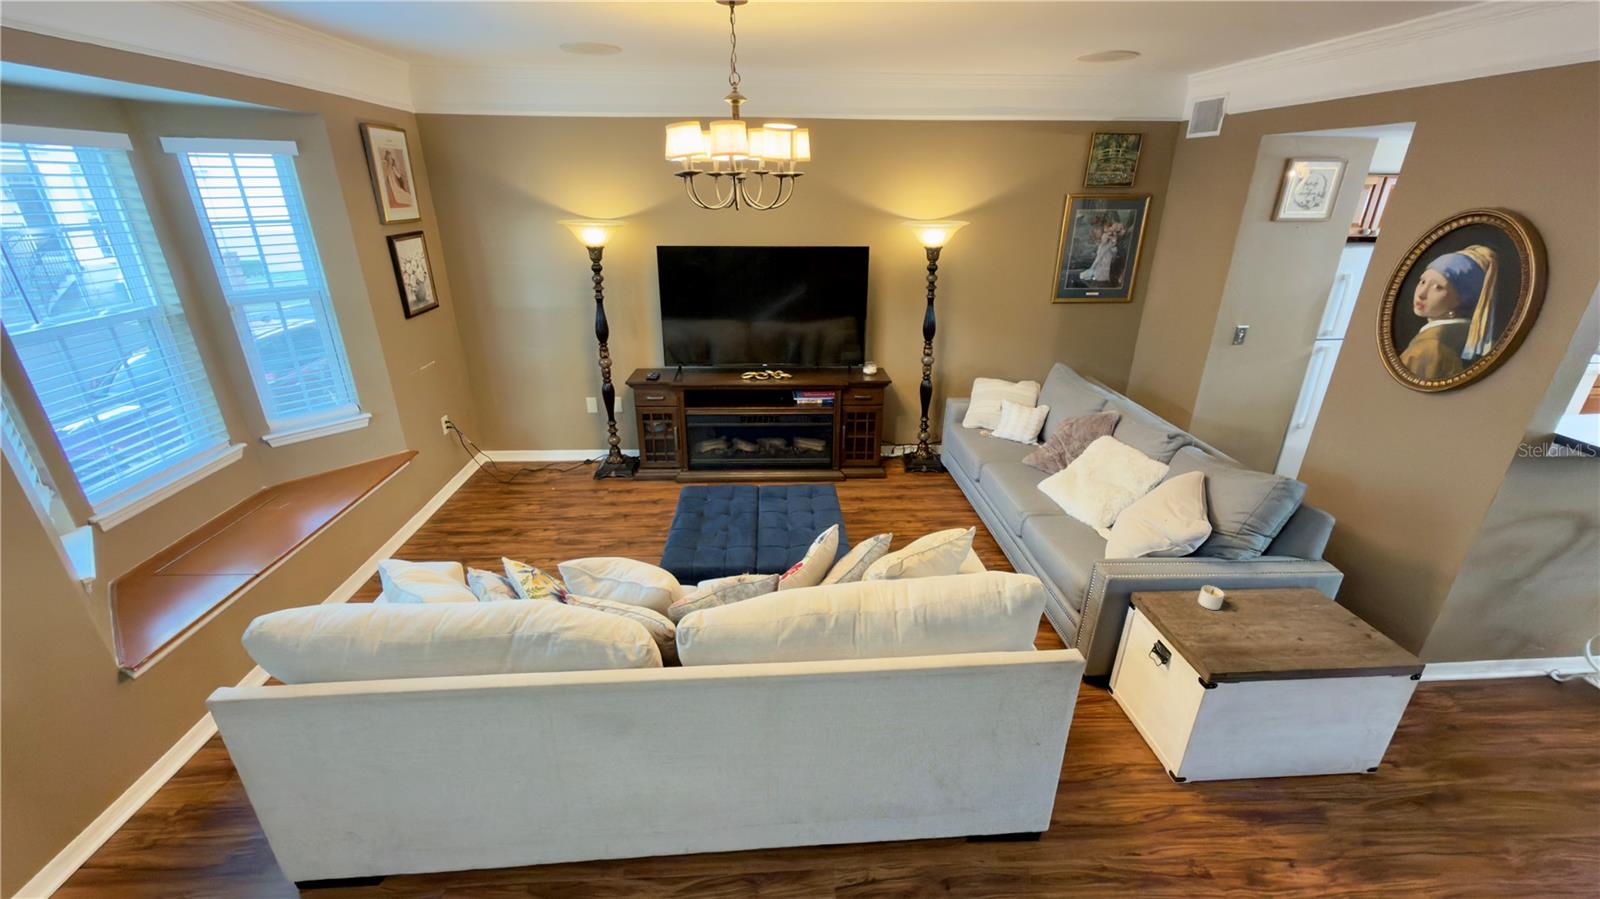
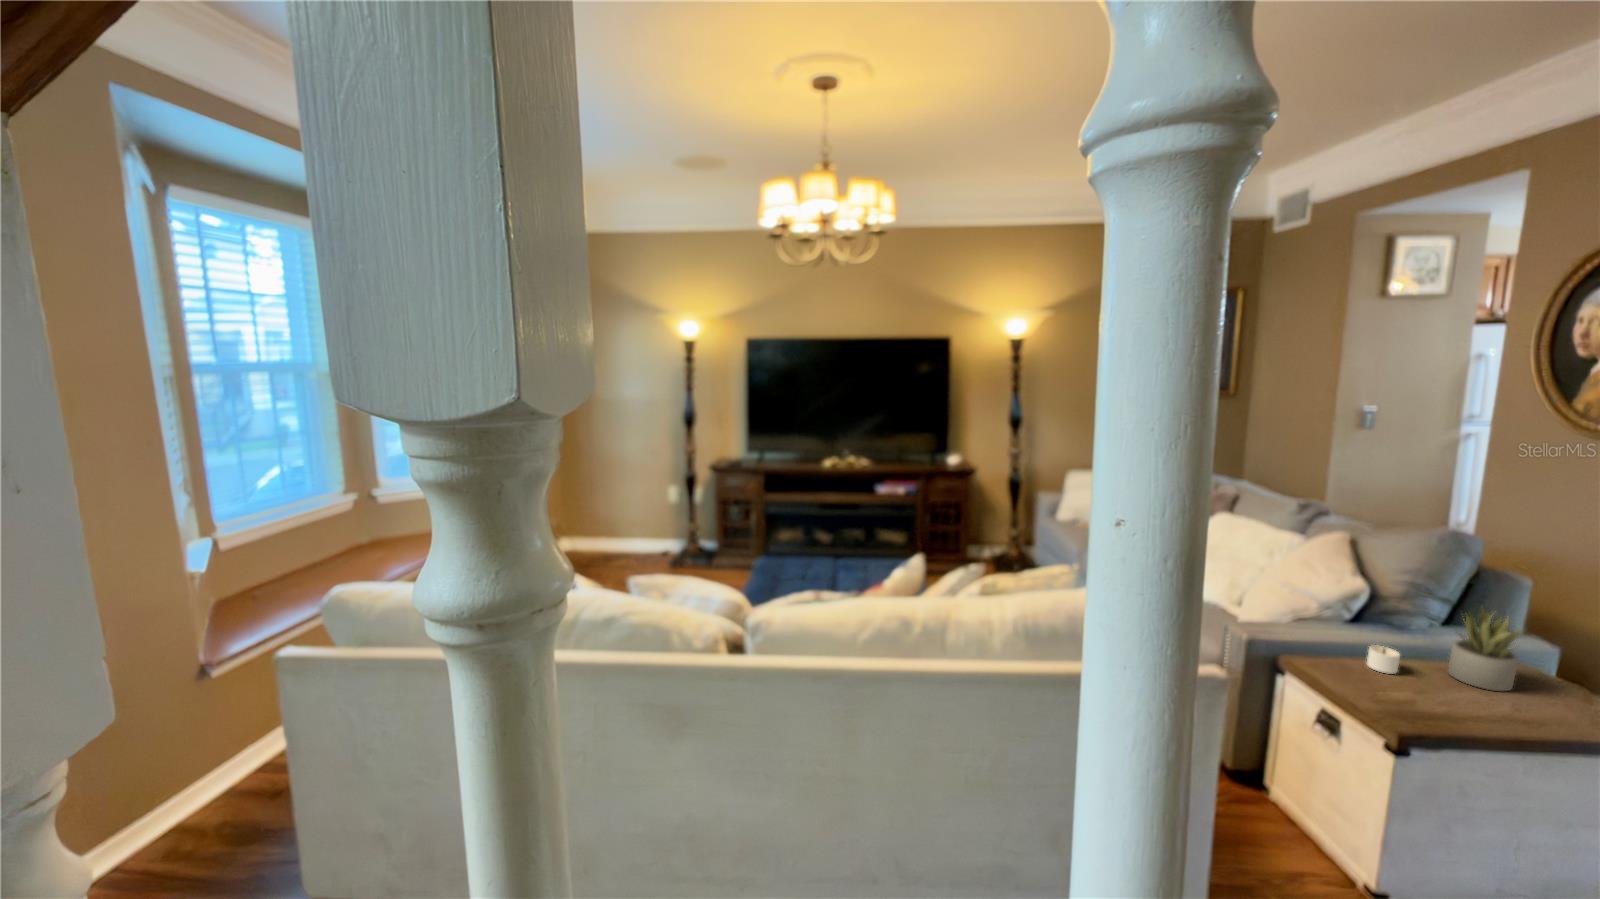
succulent plant: none [1258,555,1321,624] -> present [1448,609,1522,691]

